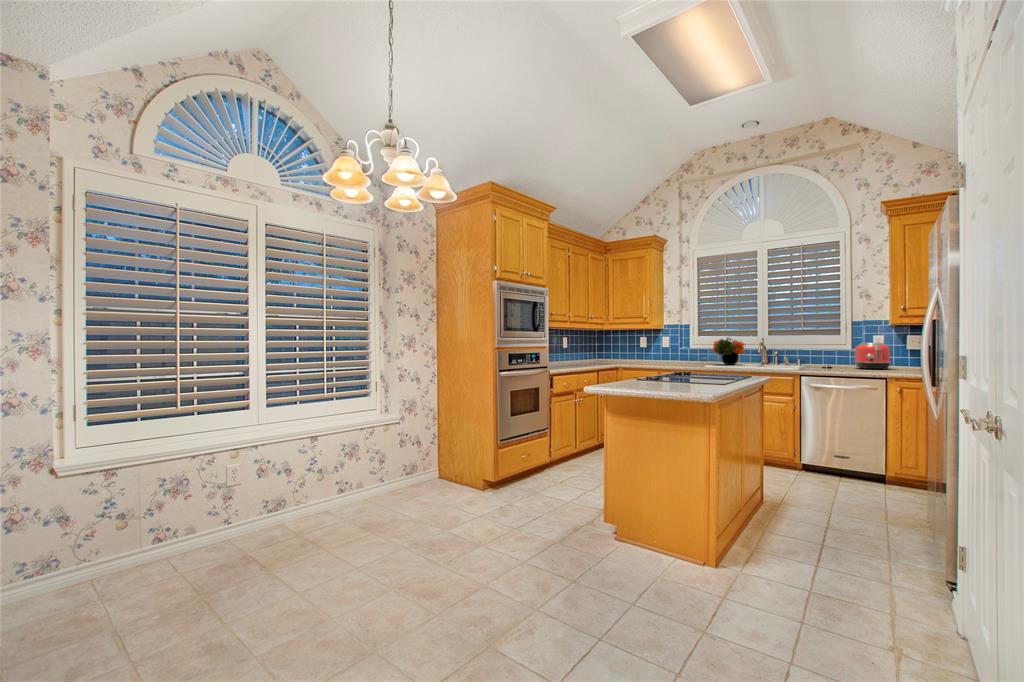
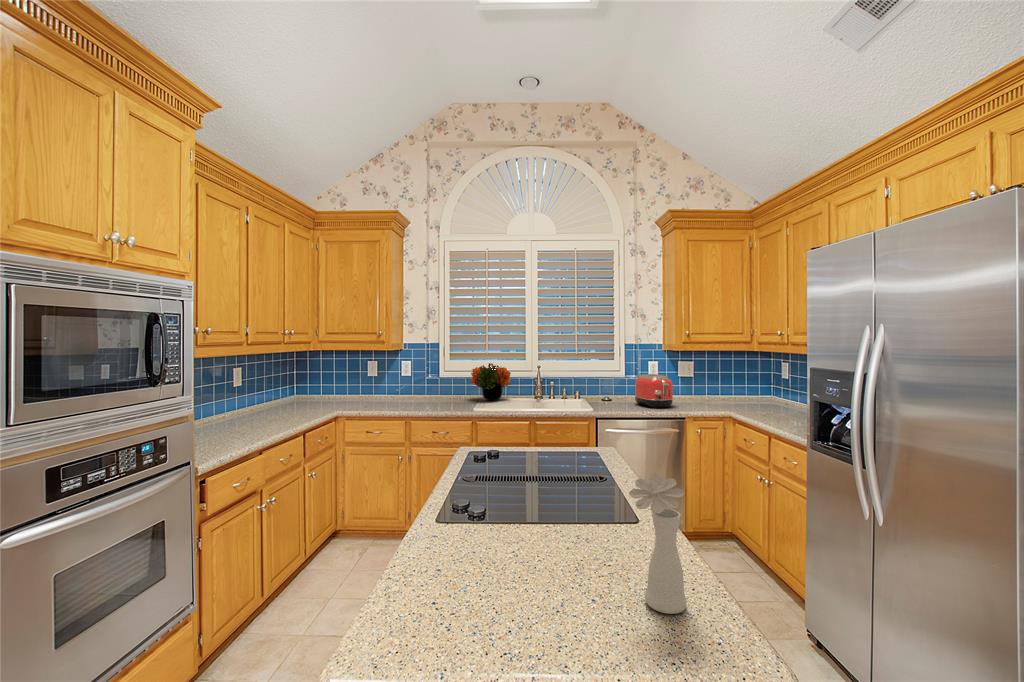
vase: none [689,343,712,390] -> present [629,474,687,614]

